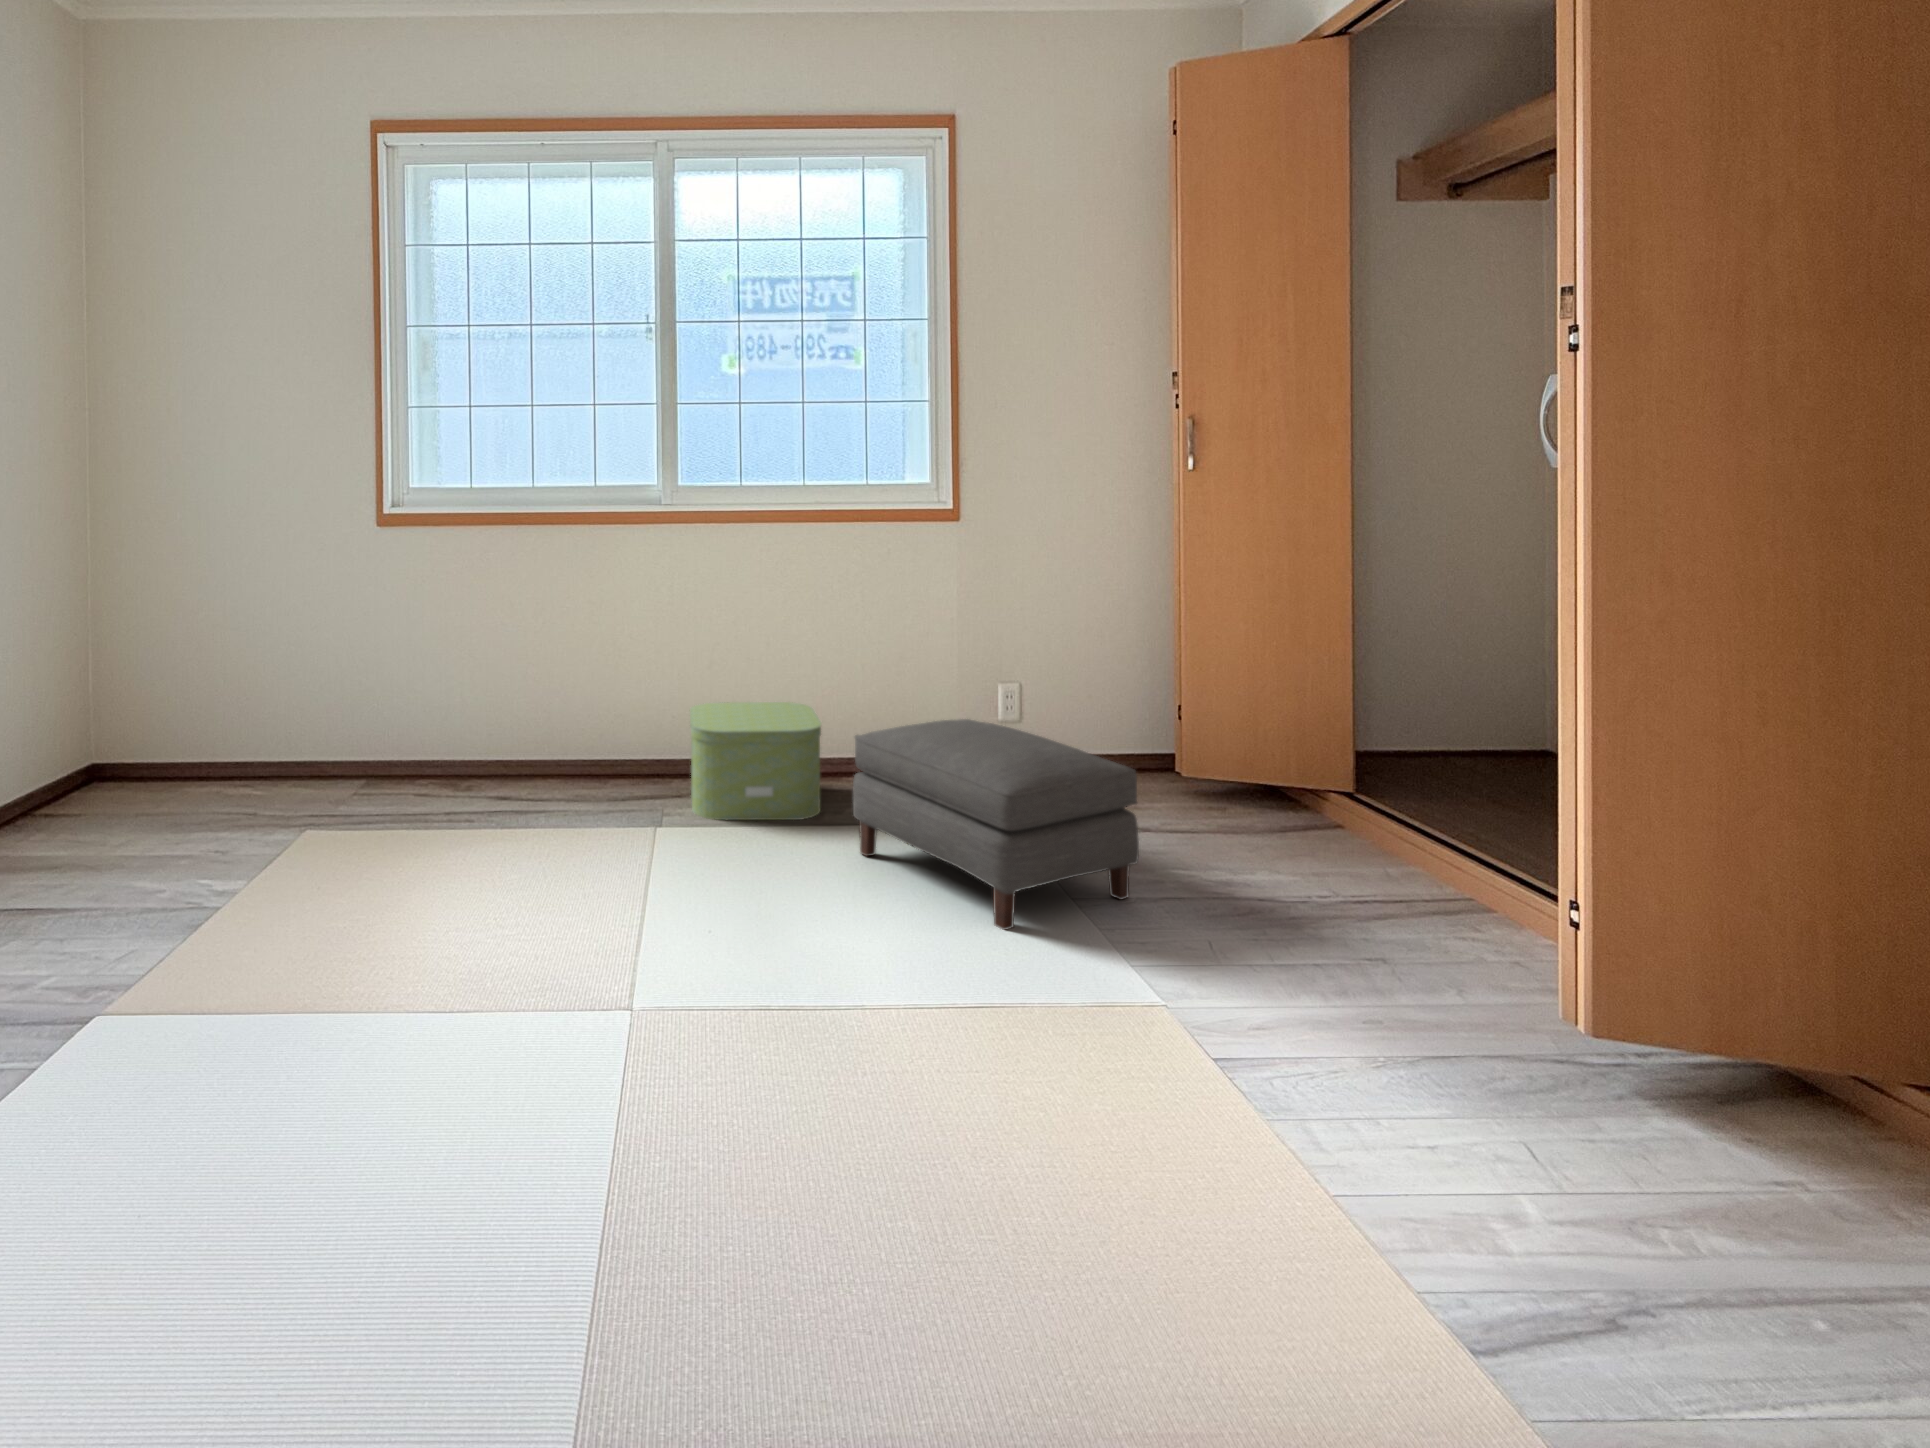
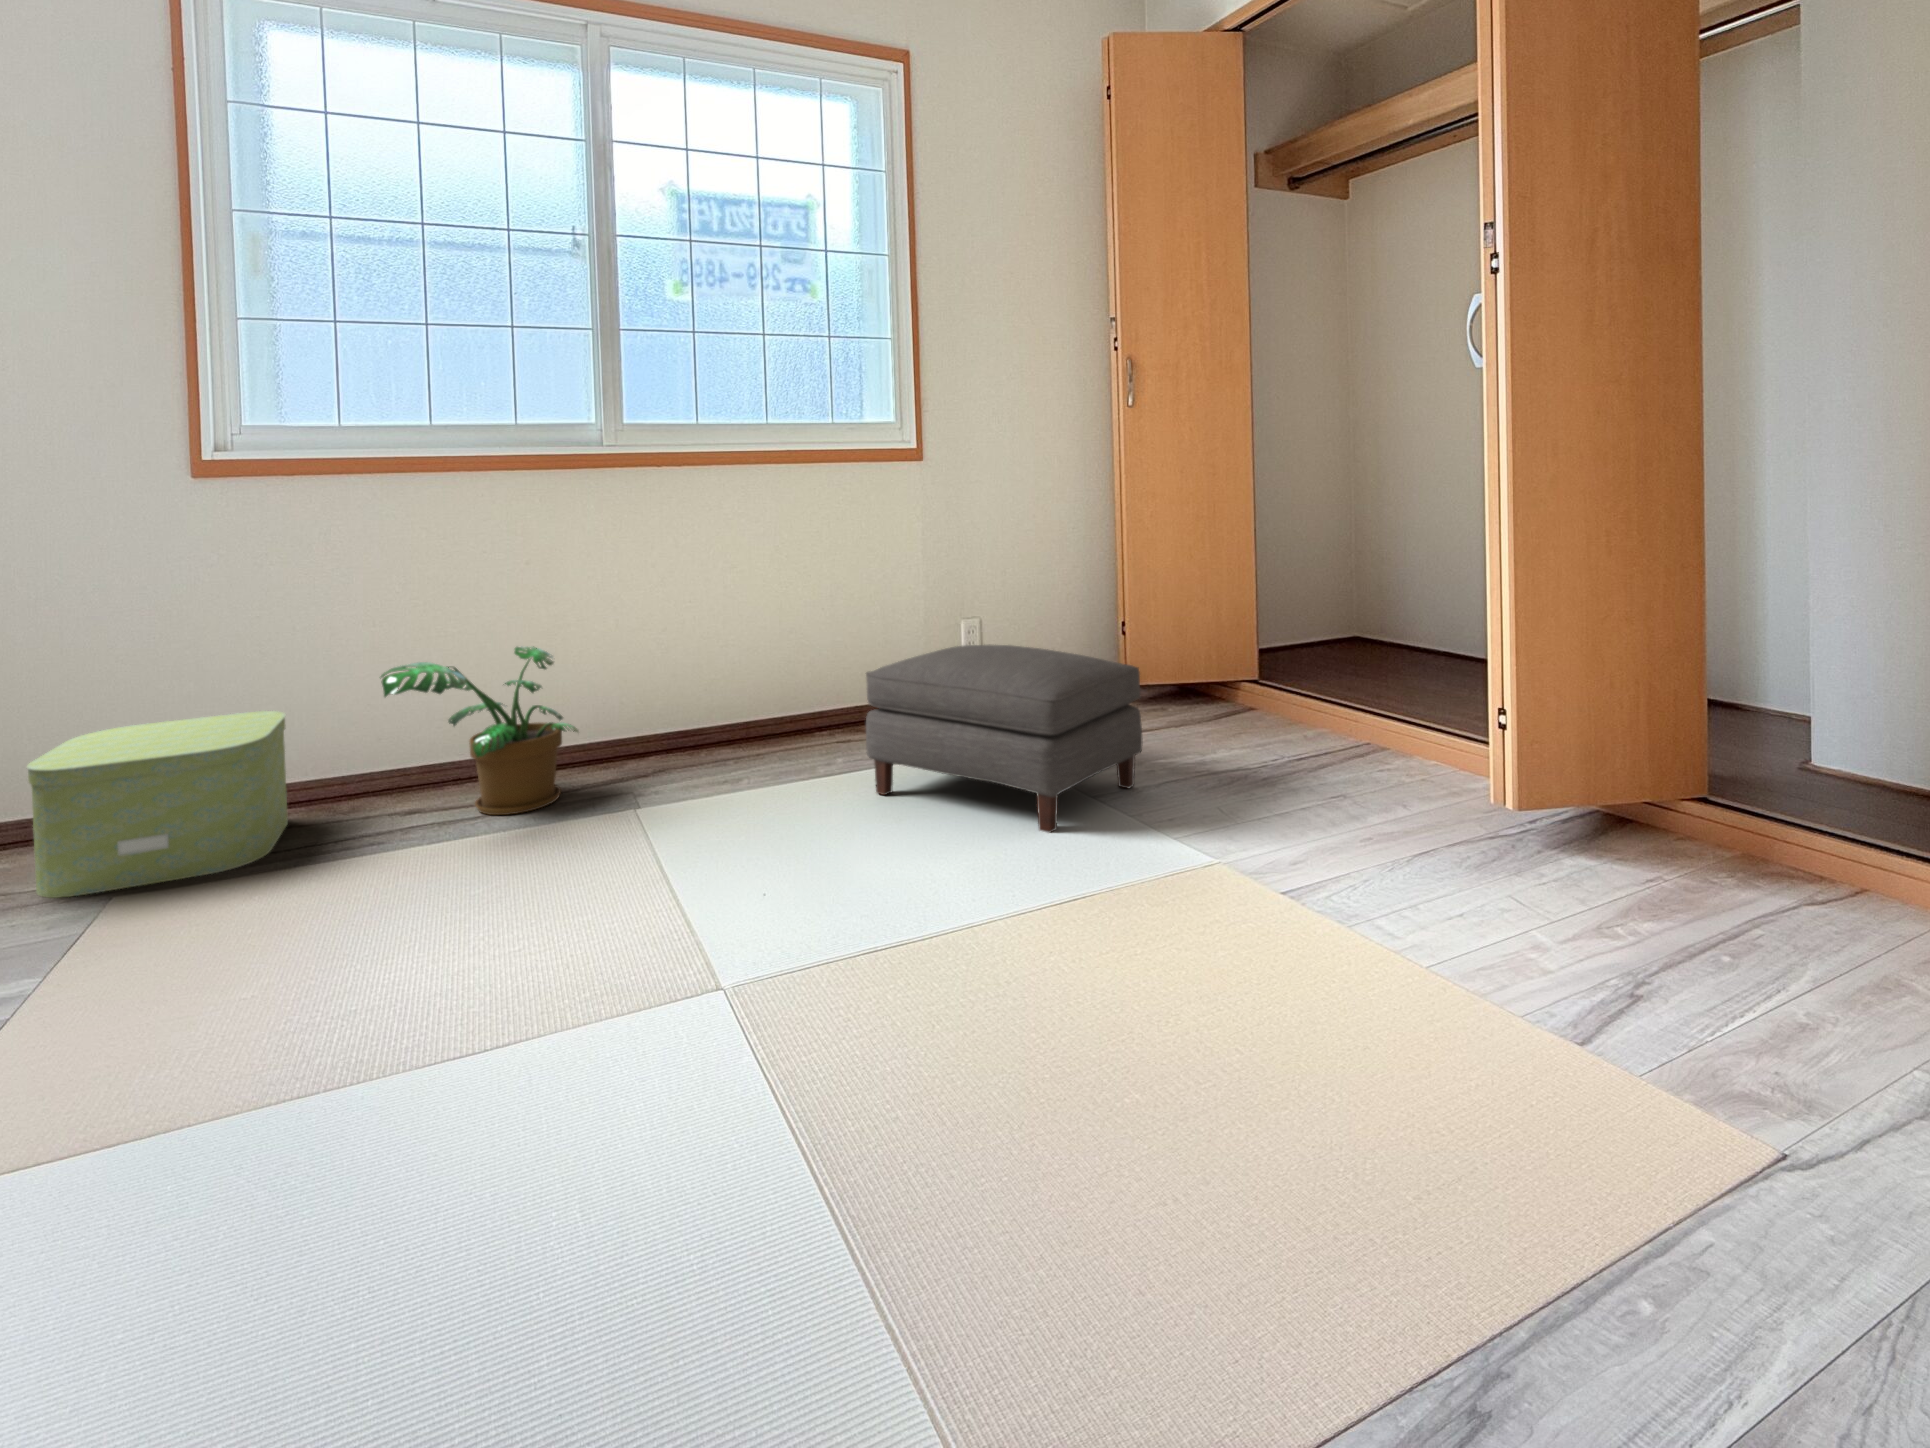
potted plant: none [474,672,622,814] -> present [381,646,579,815]
storage box: present [690,702,822,820] -> present [27,711,288,898]

